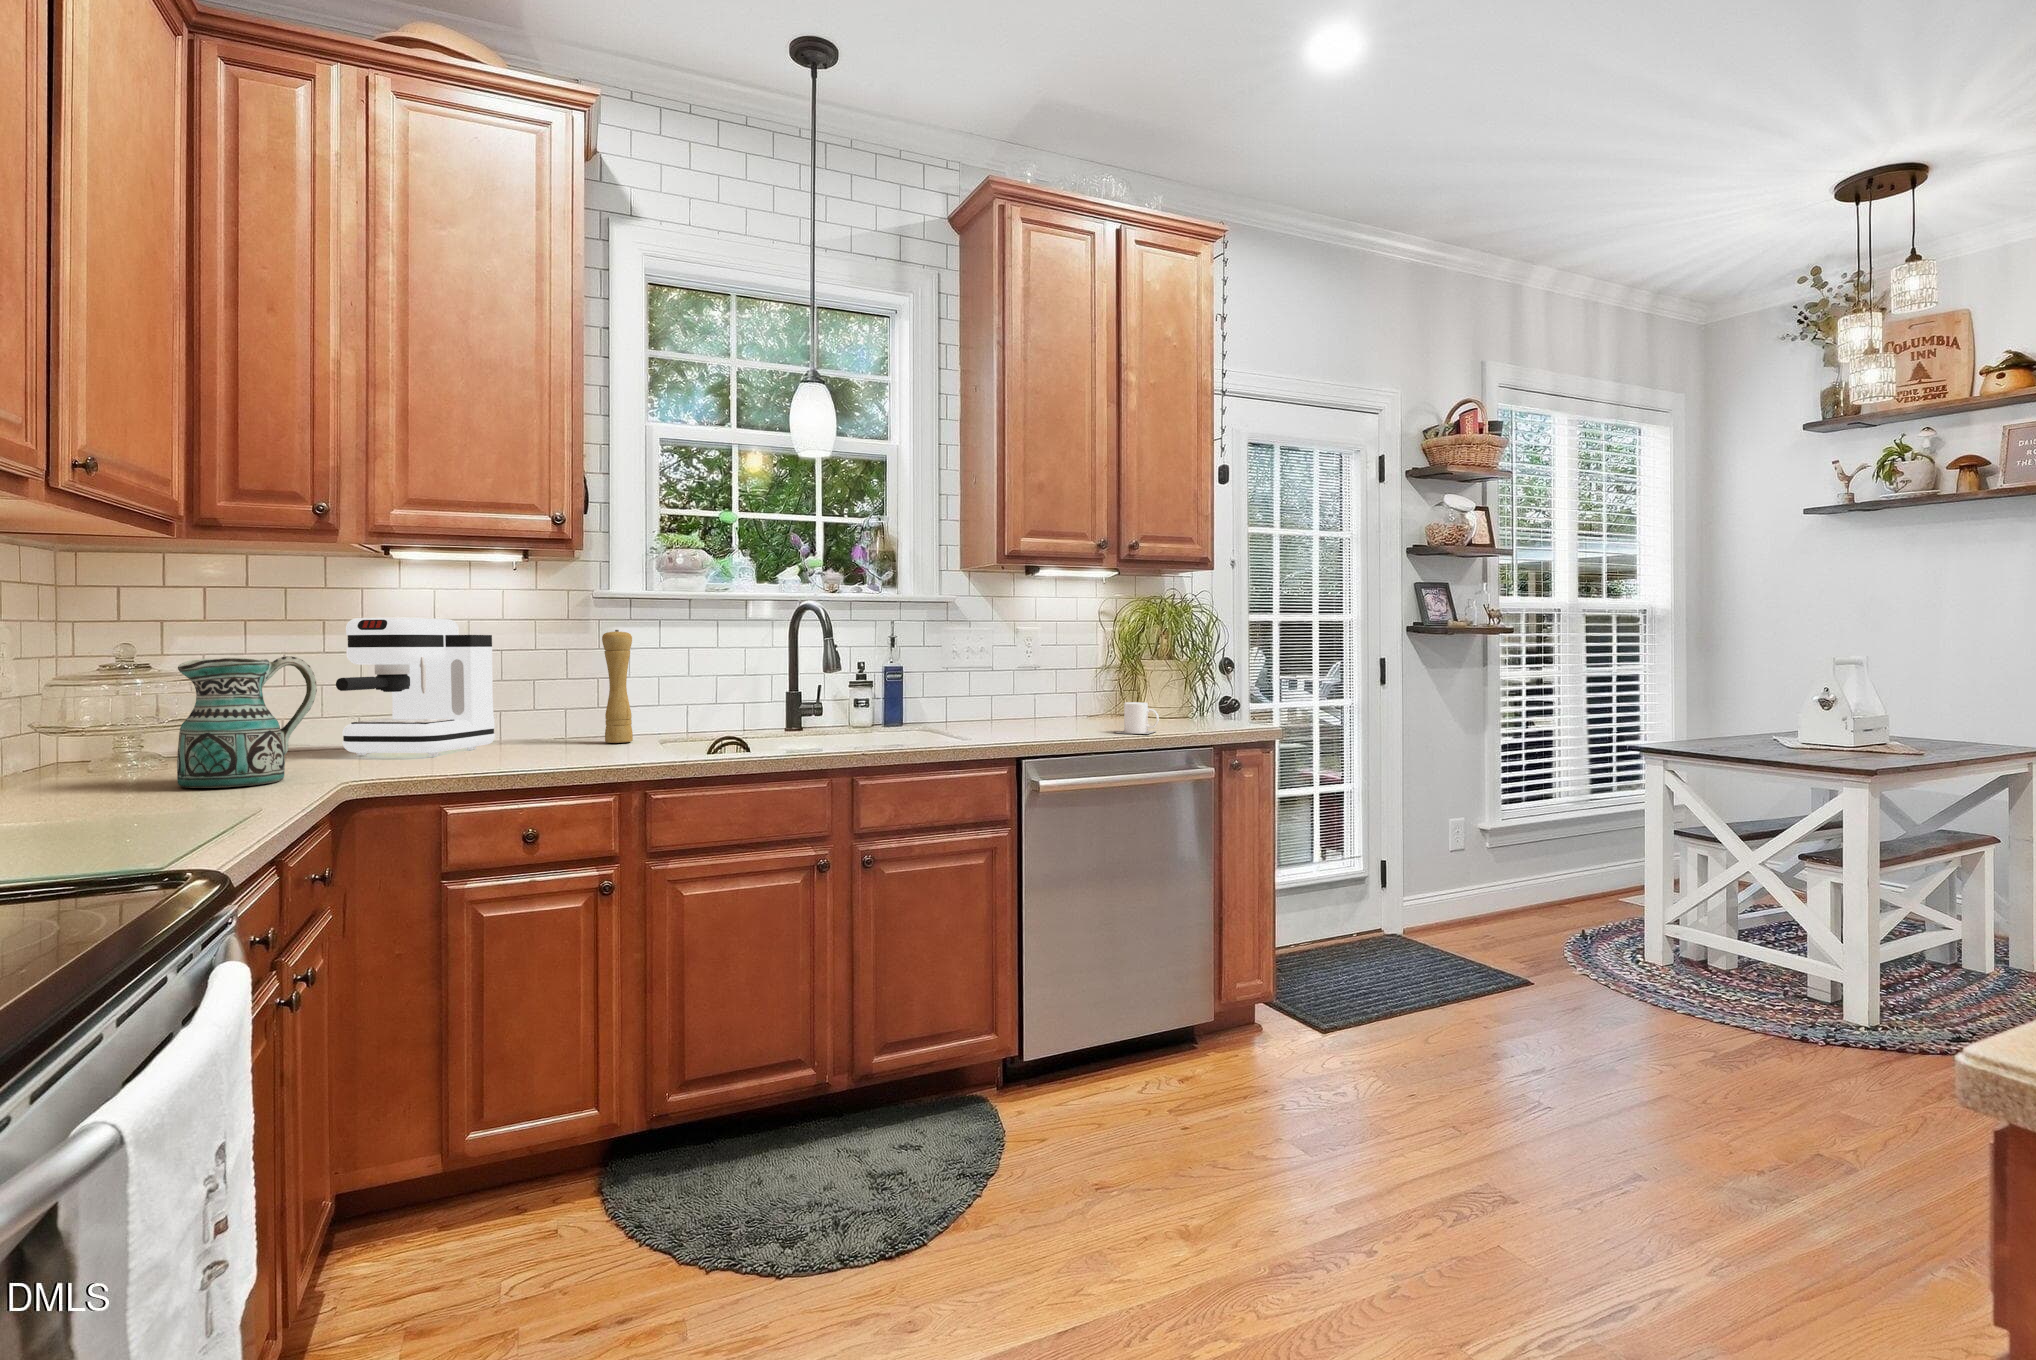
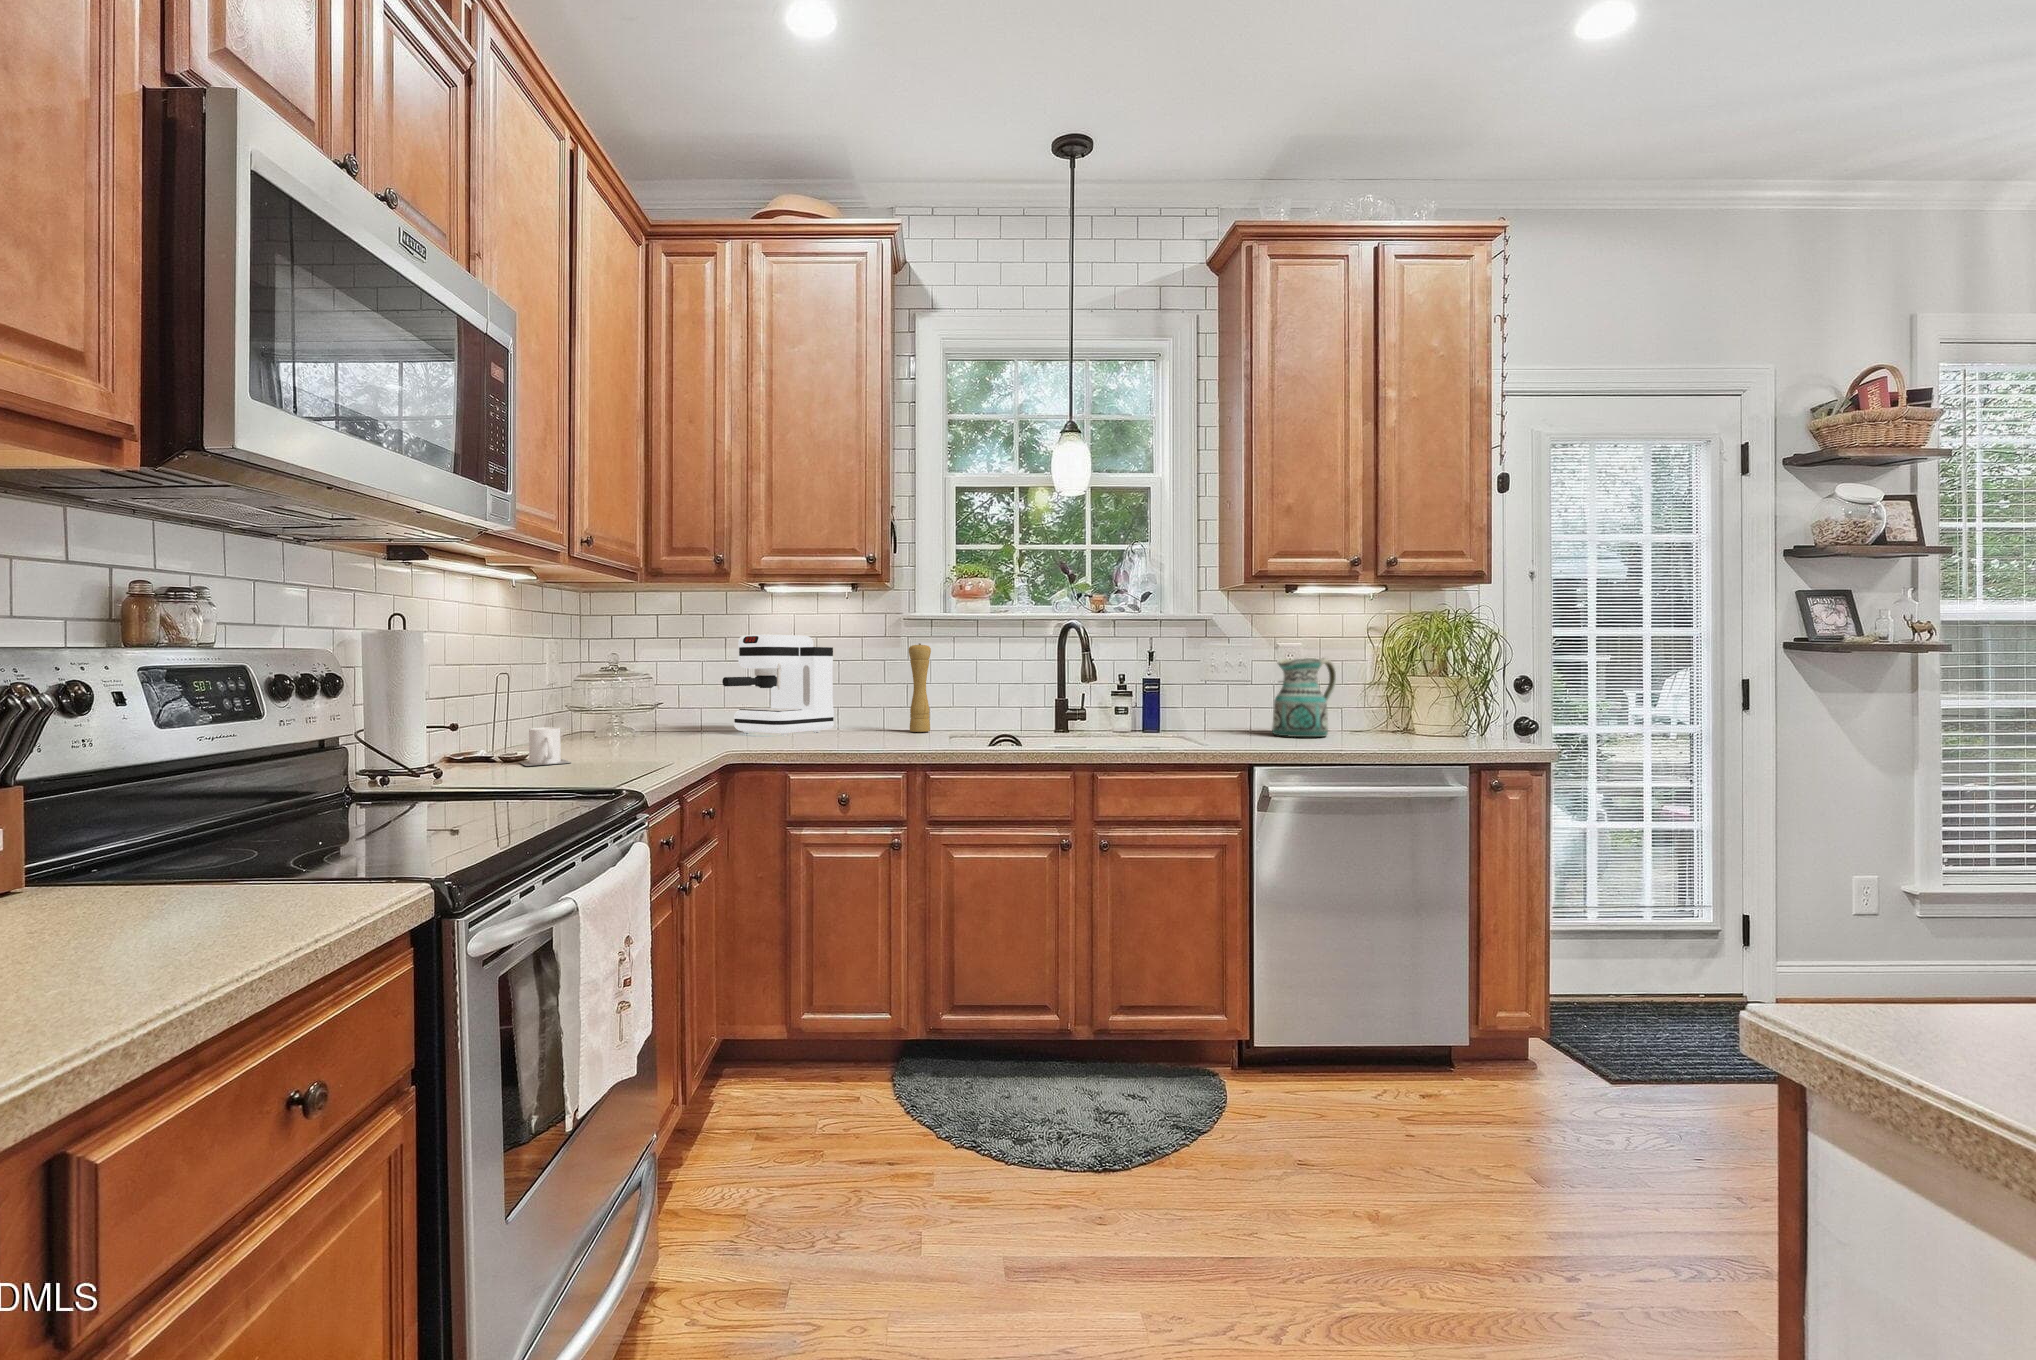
ceramic pitcher: present [177,656,317,788] -> present [1272,658,1336,737]
mug: present [1116,702,1159,734] -> present [519,727,570,766]

